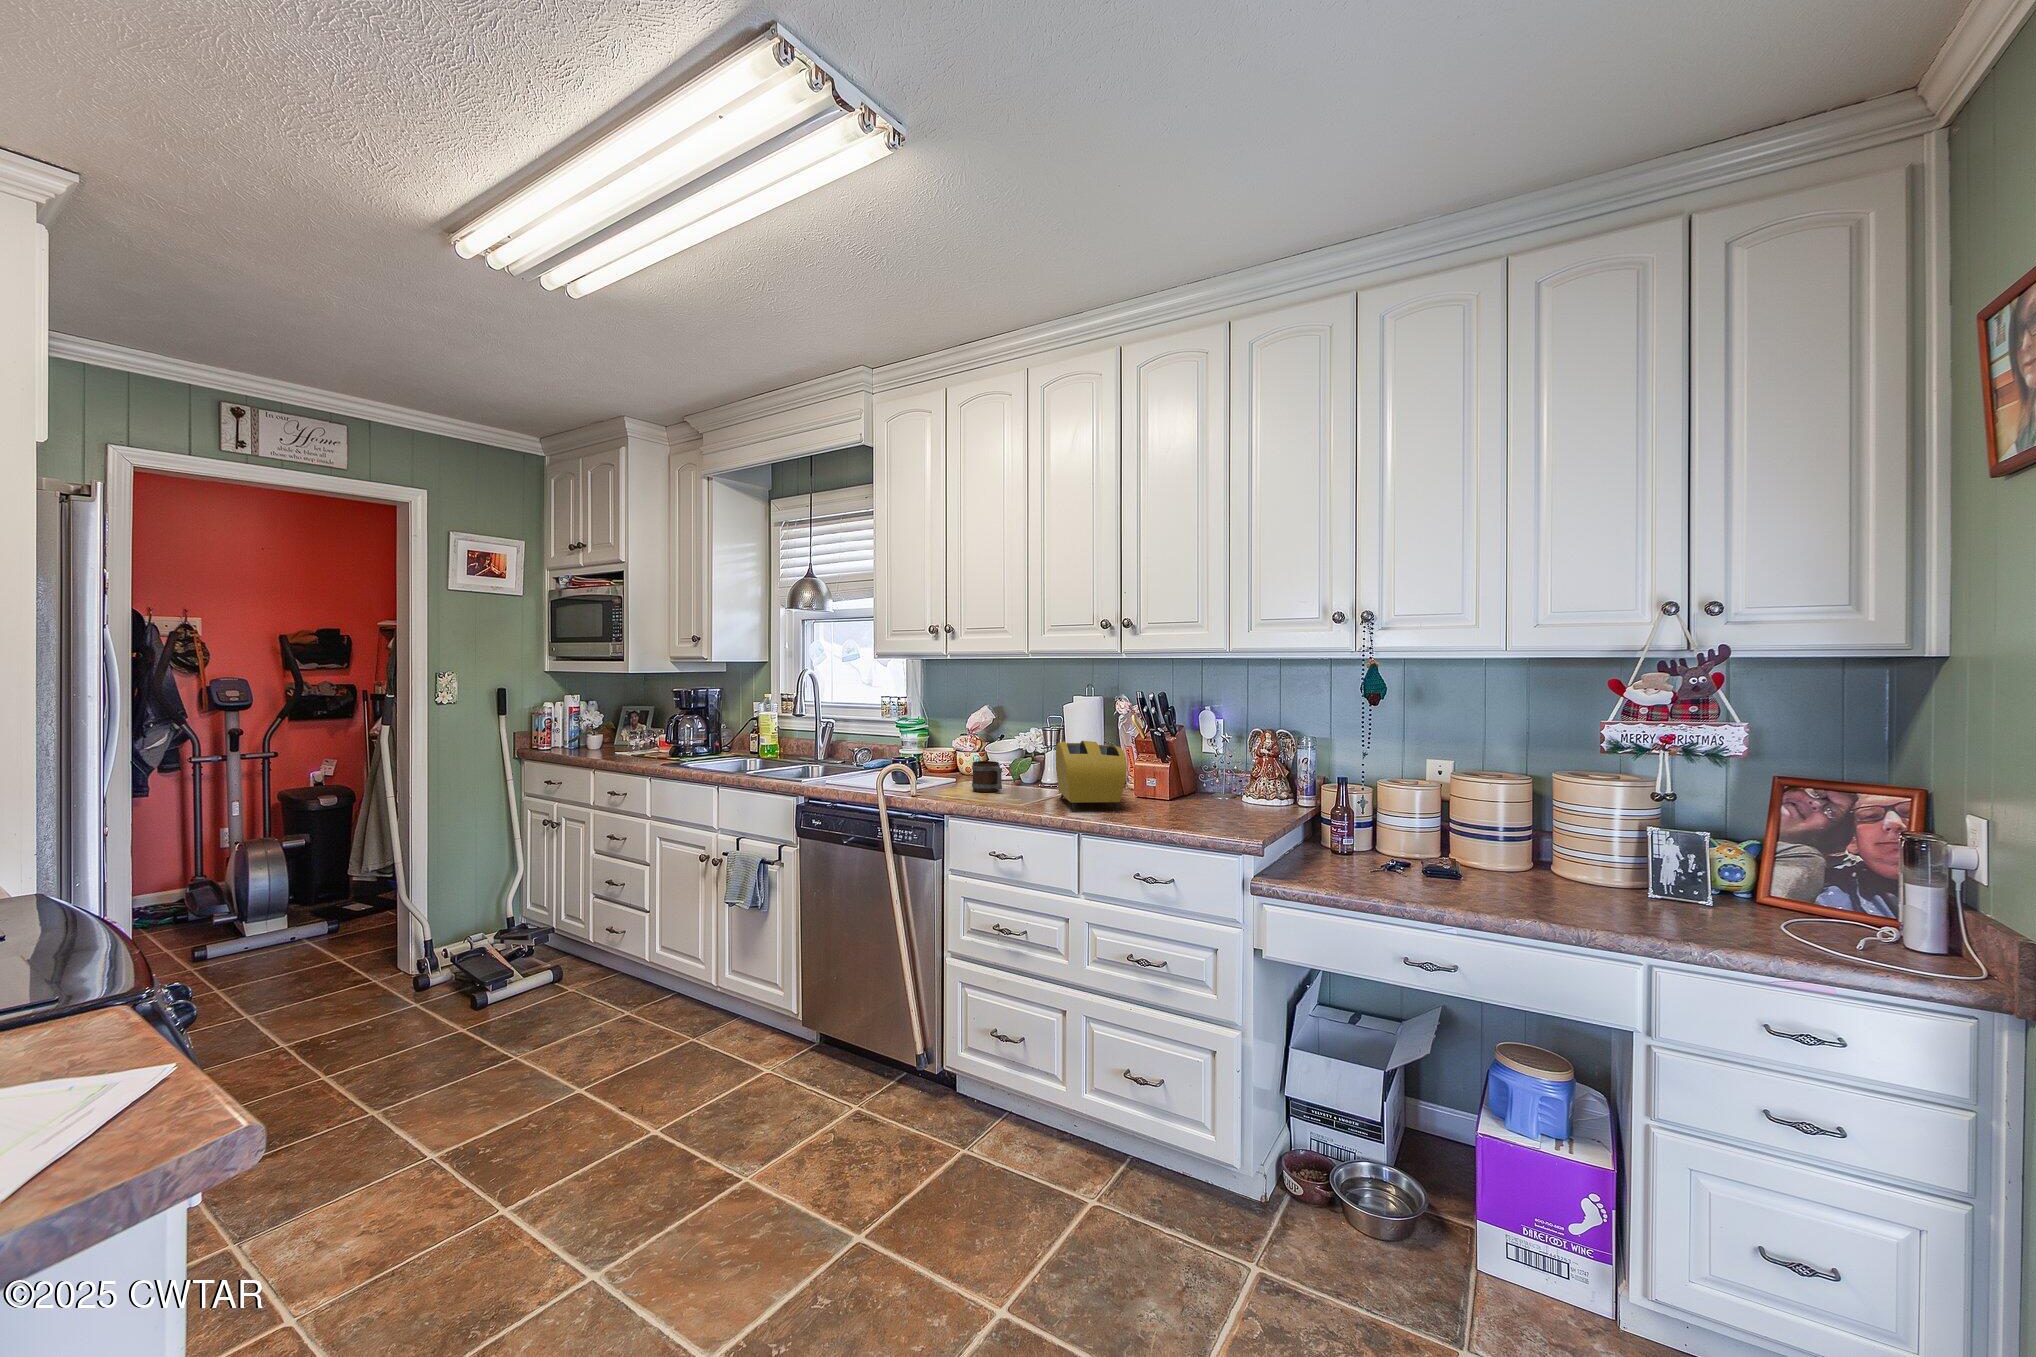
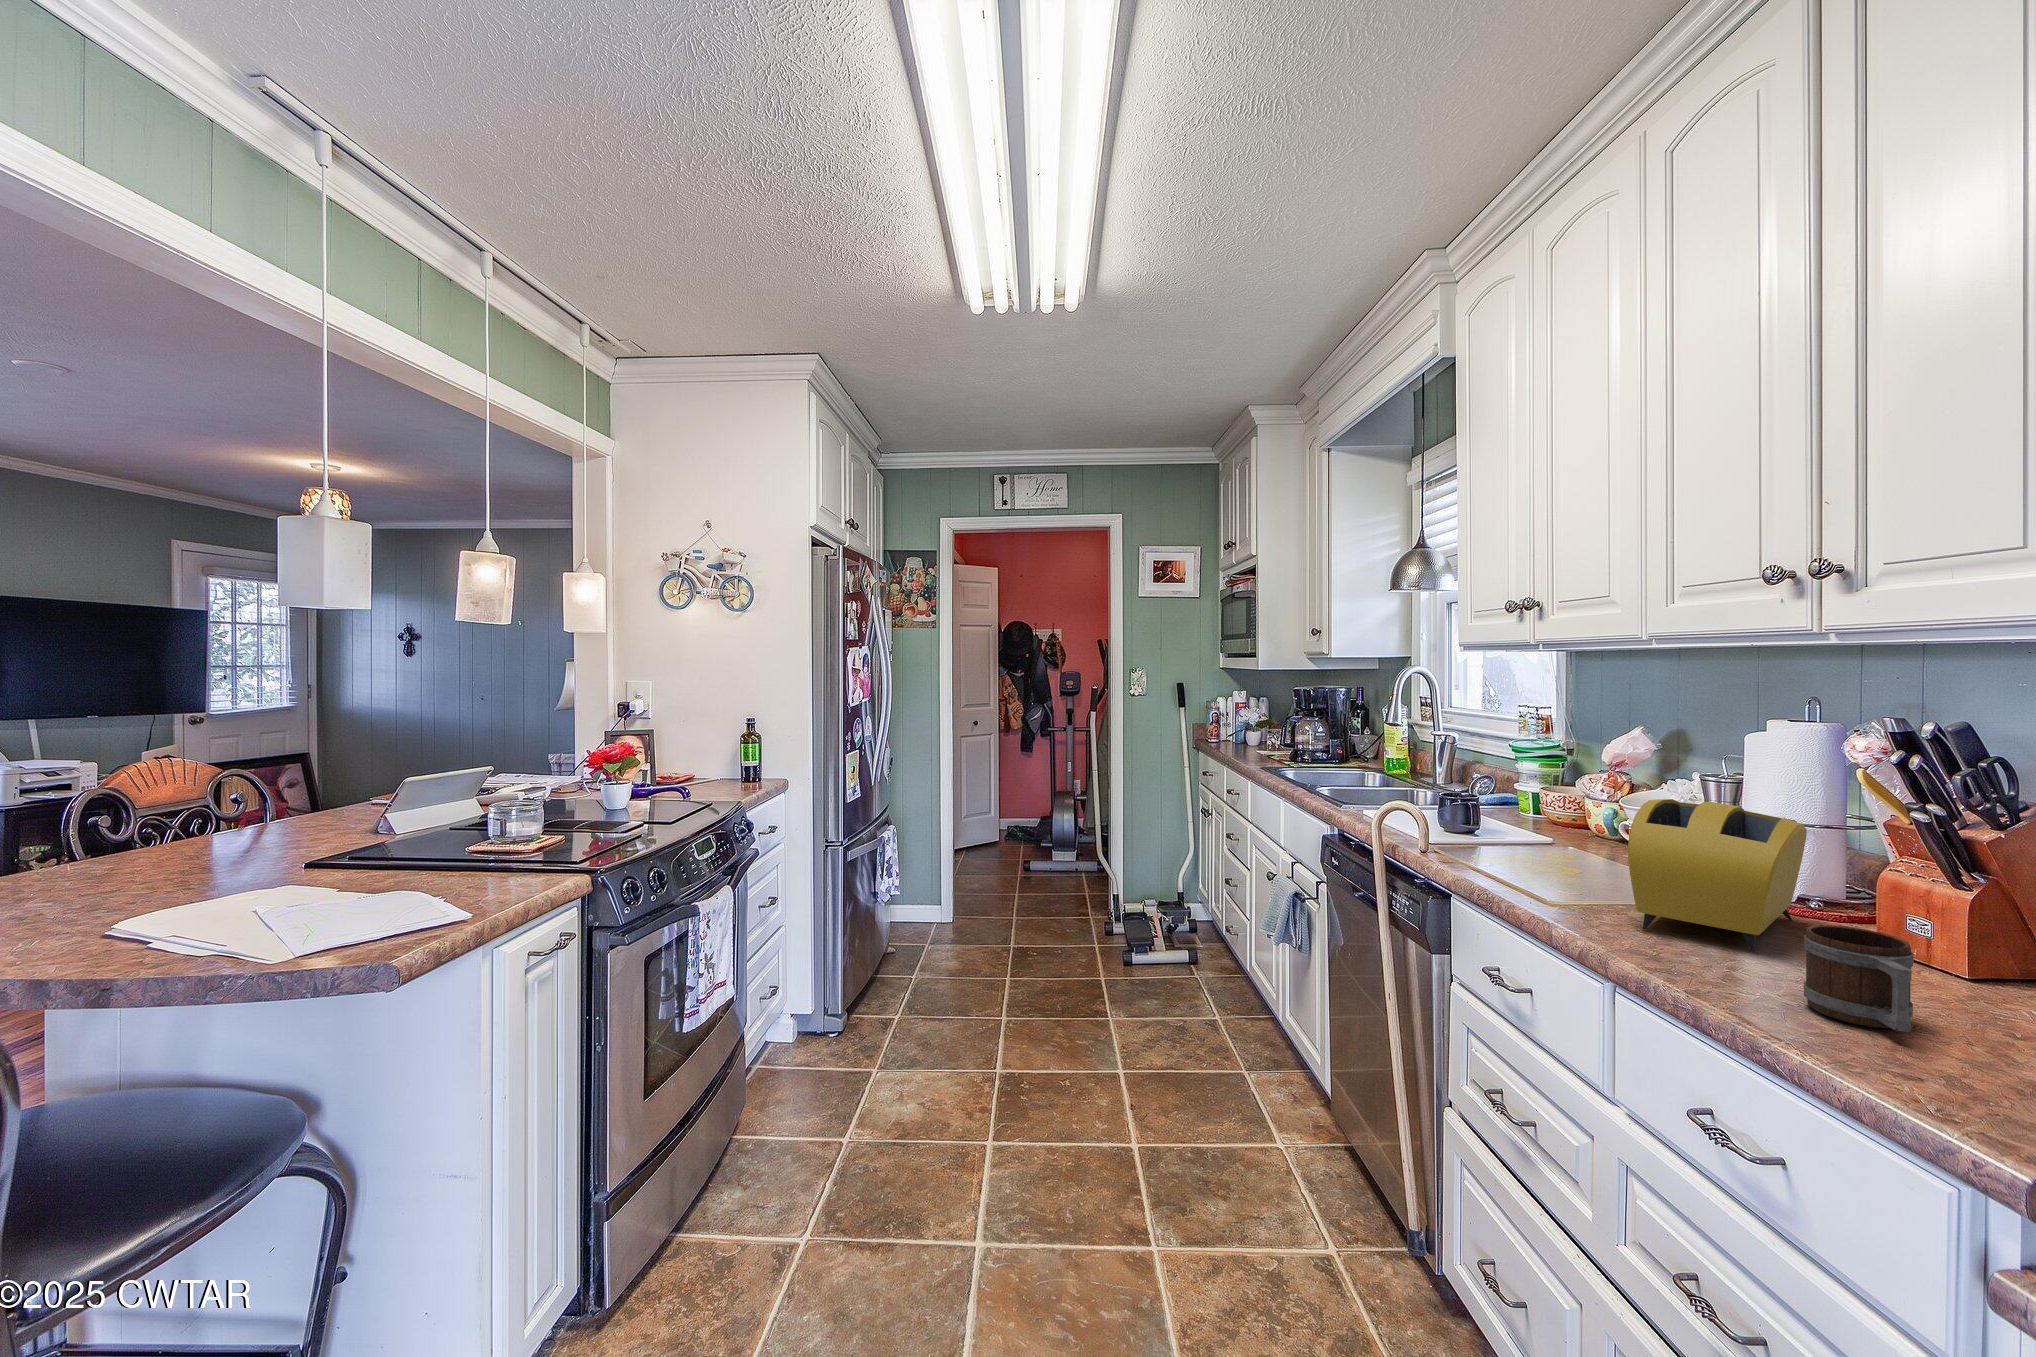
mug: present [972,761,1002,792] -> present [1804,925,1914,1032]

